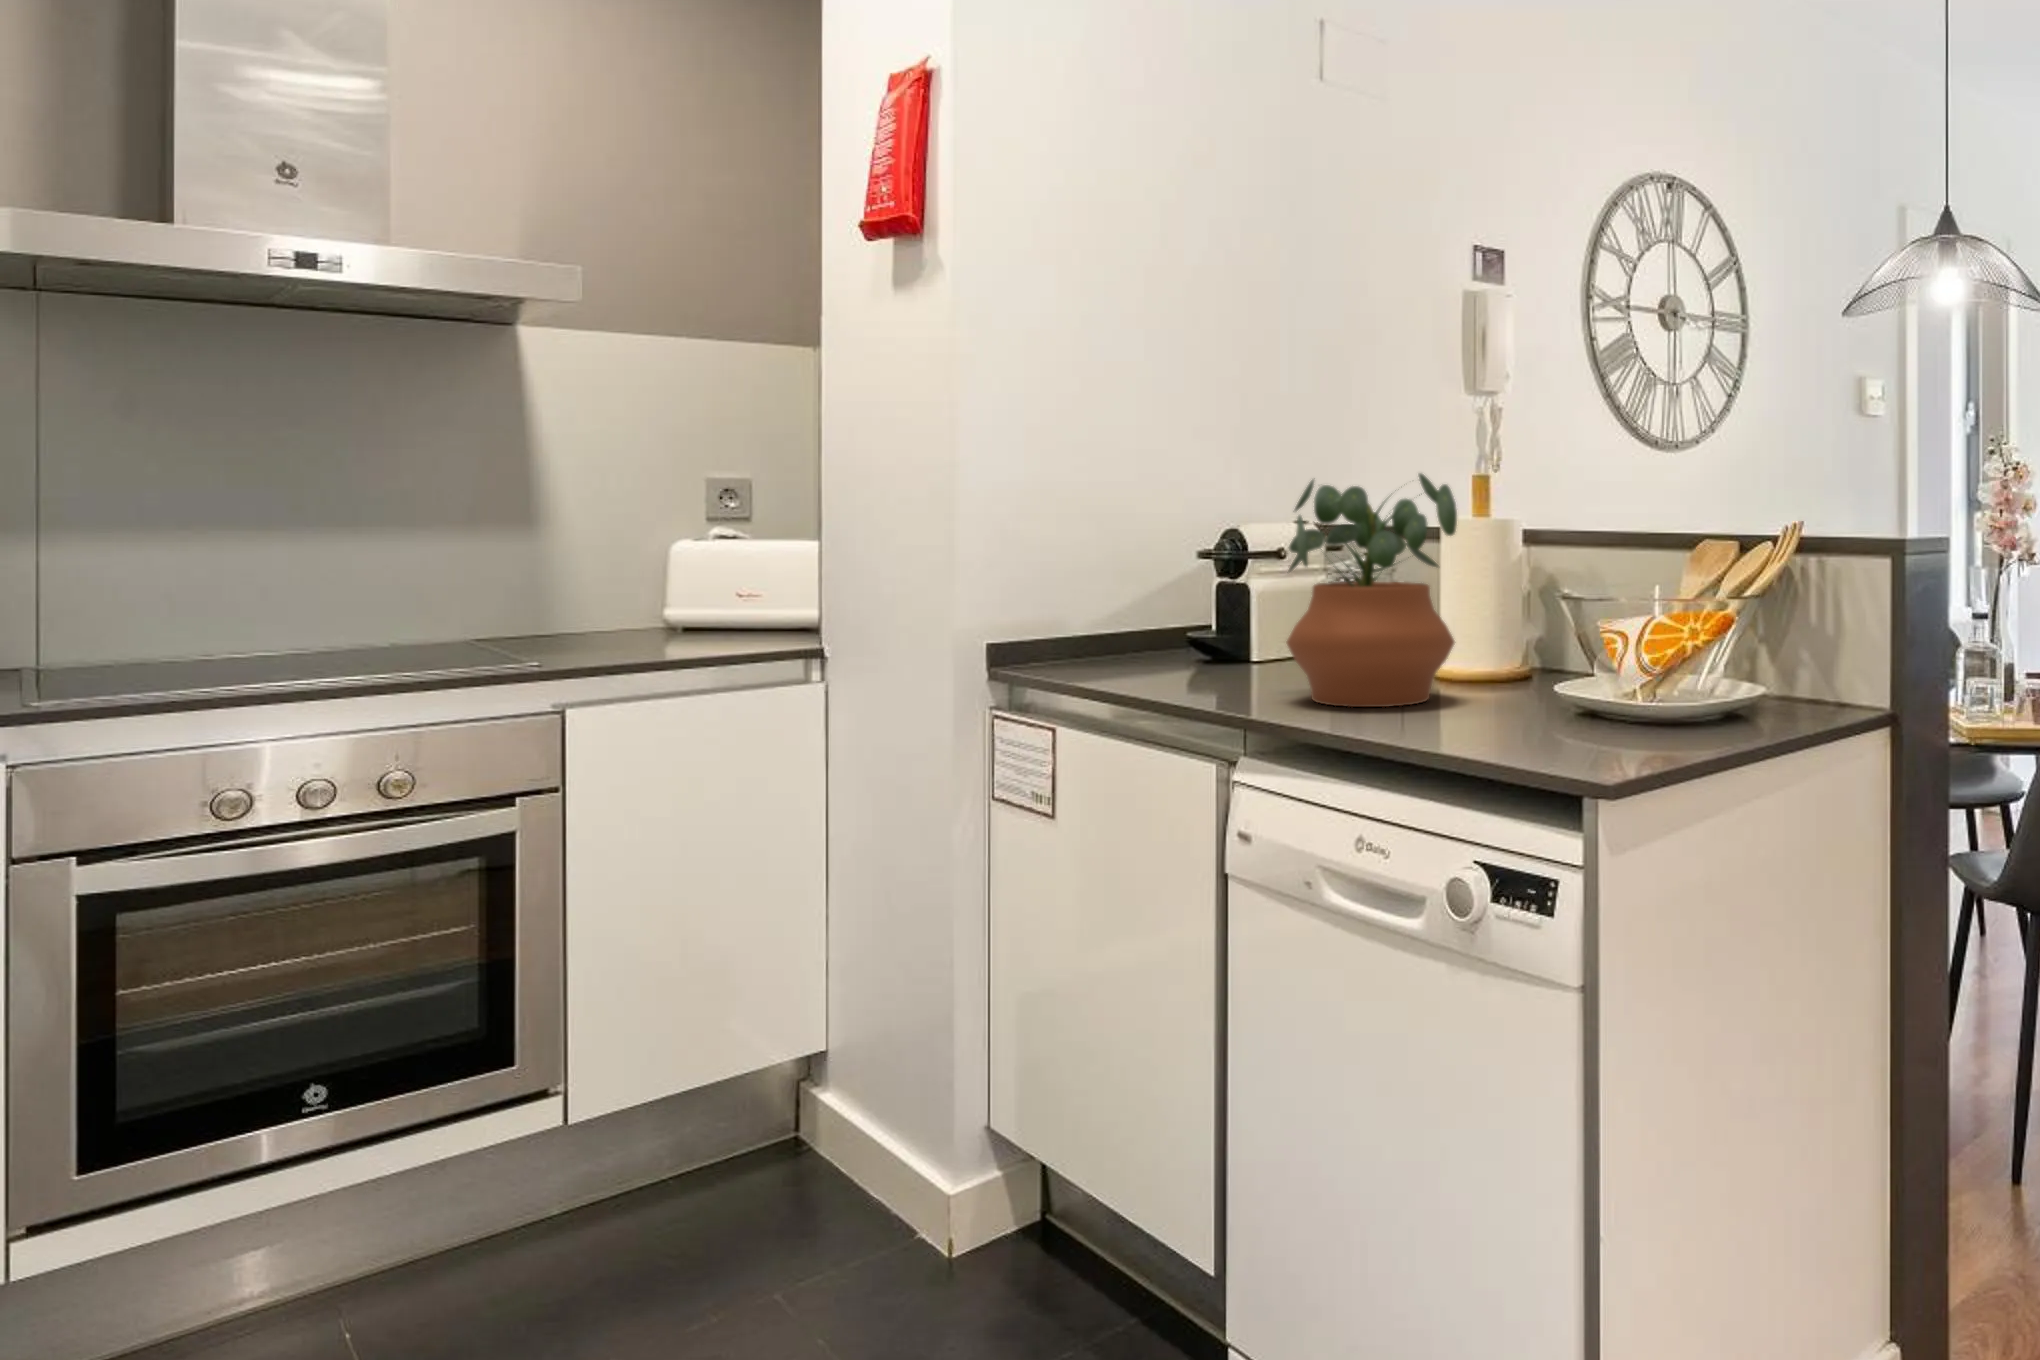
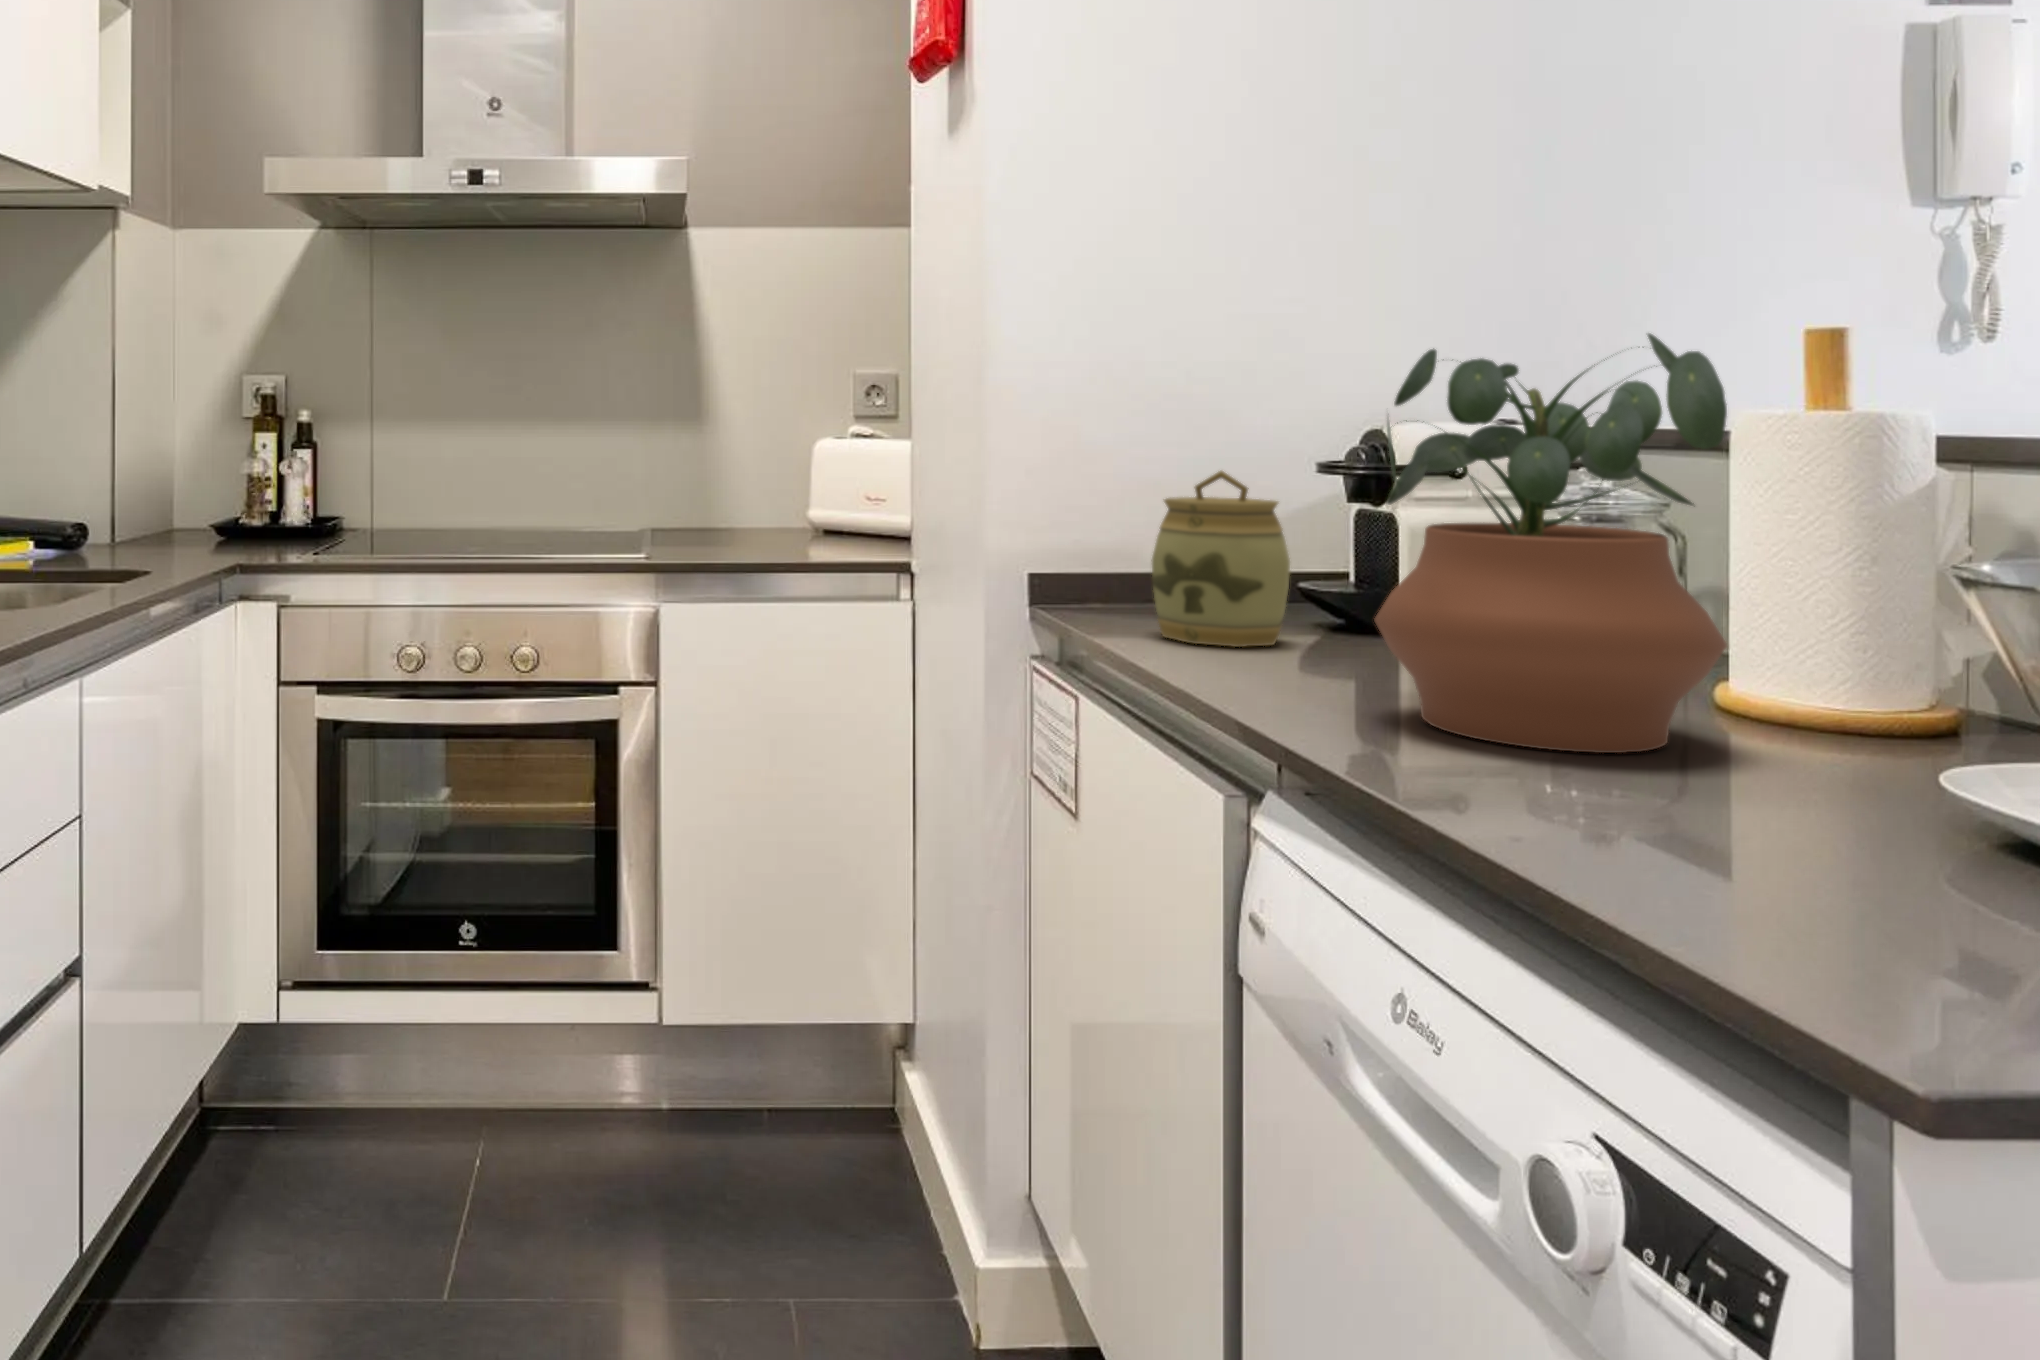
jar: none [1101,556,1192,680] -> present [1151,471,1290,647]

